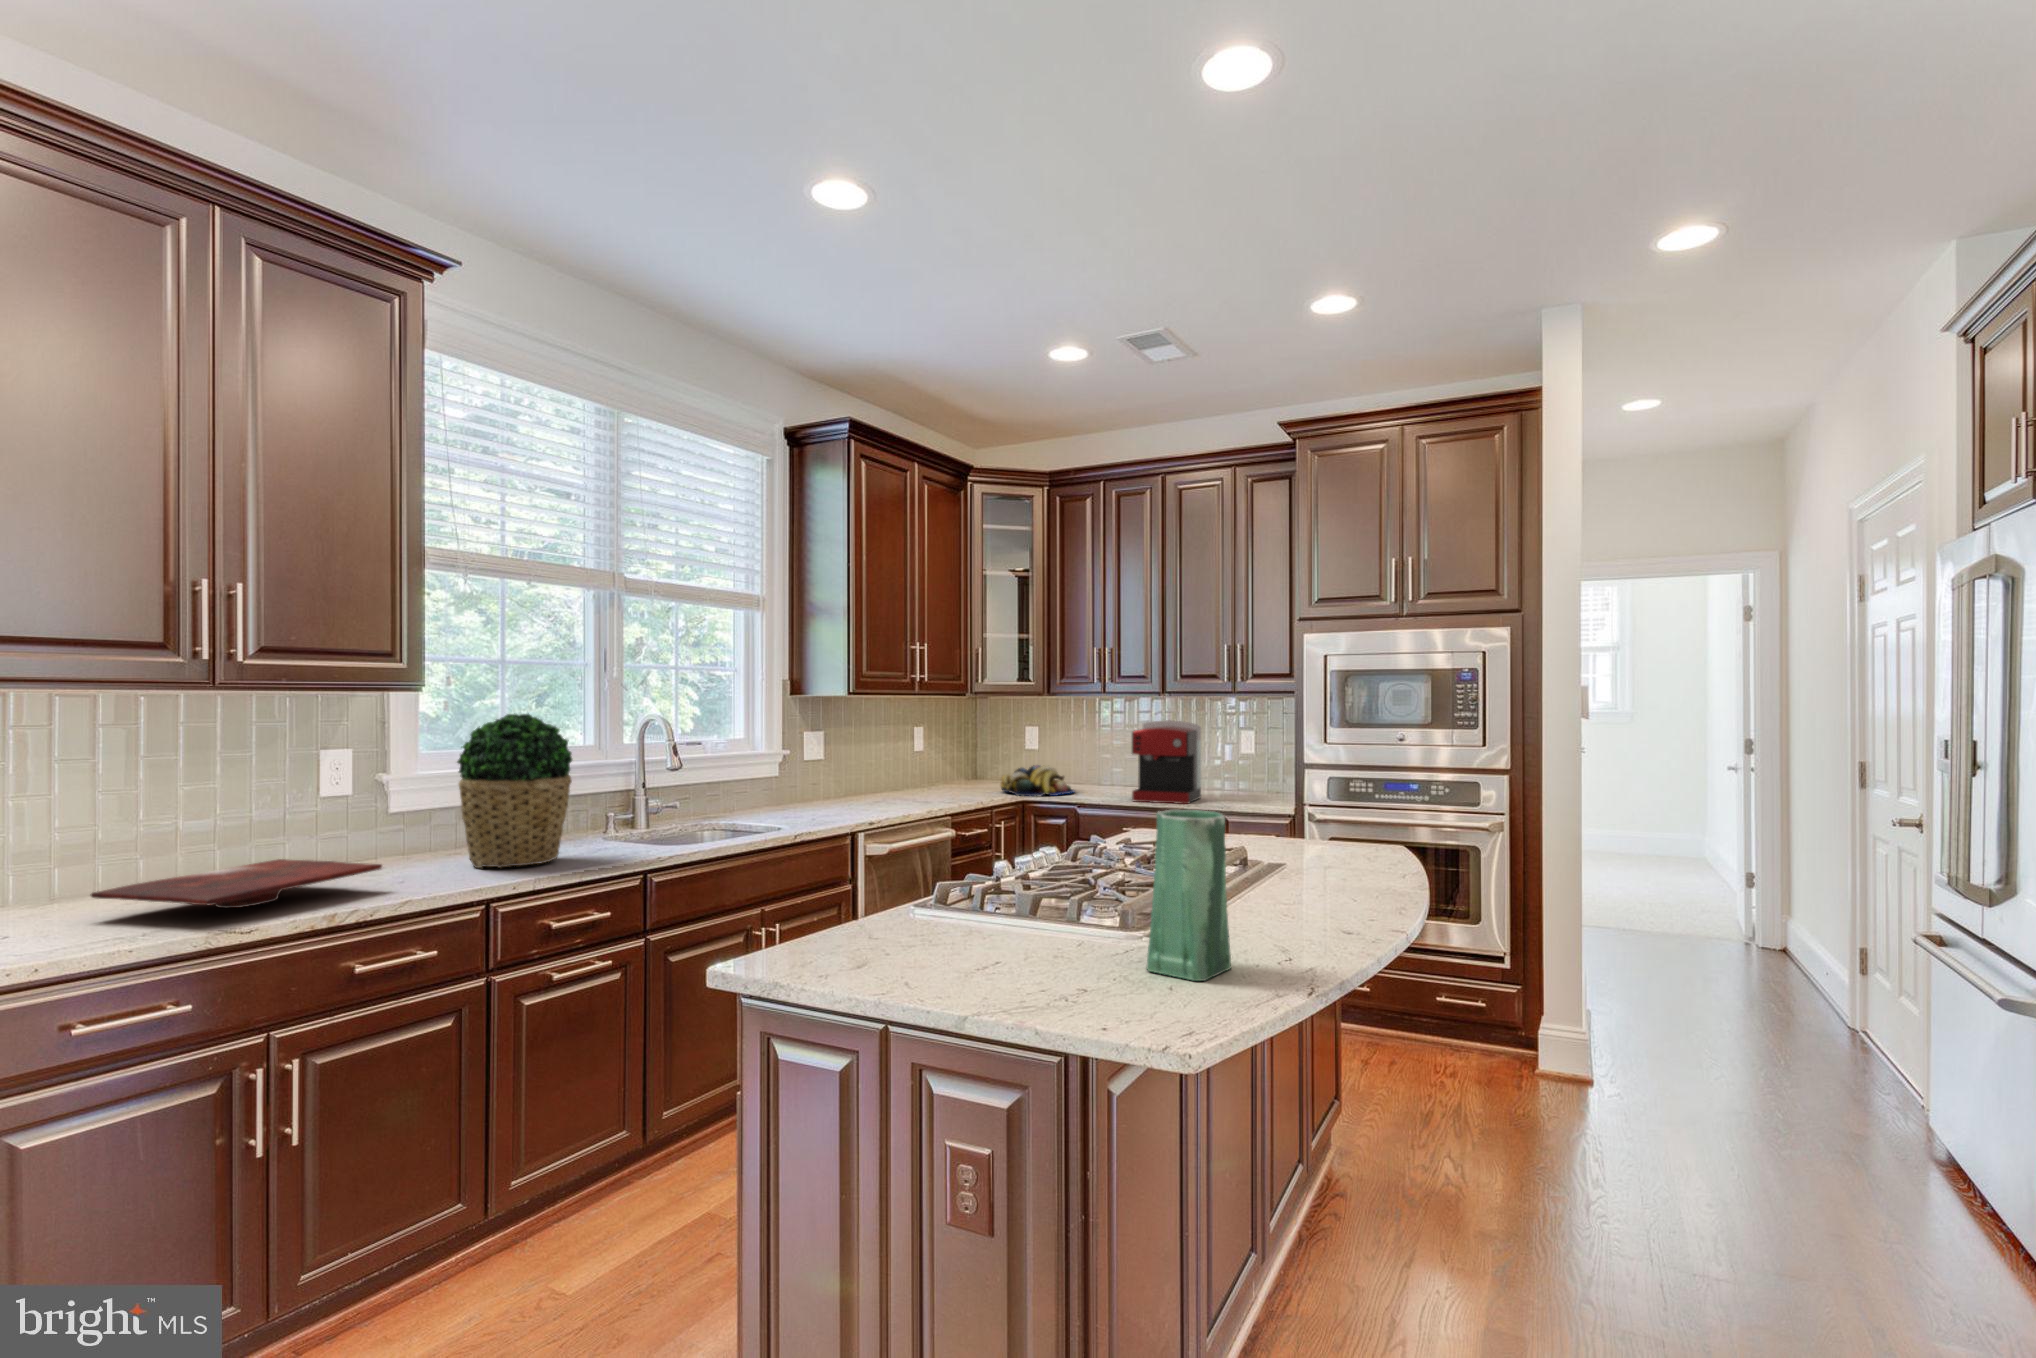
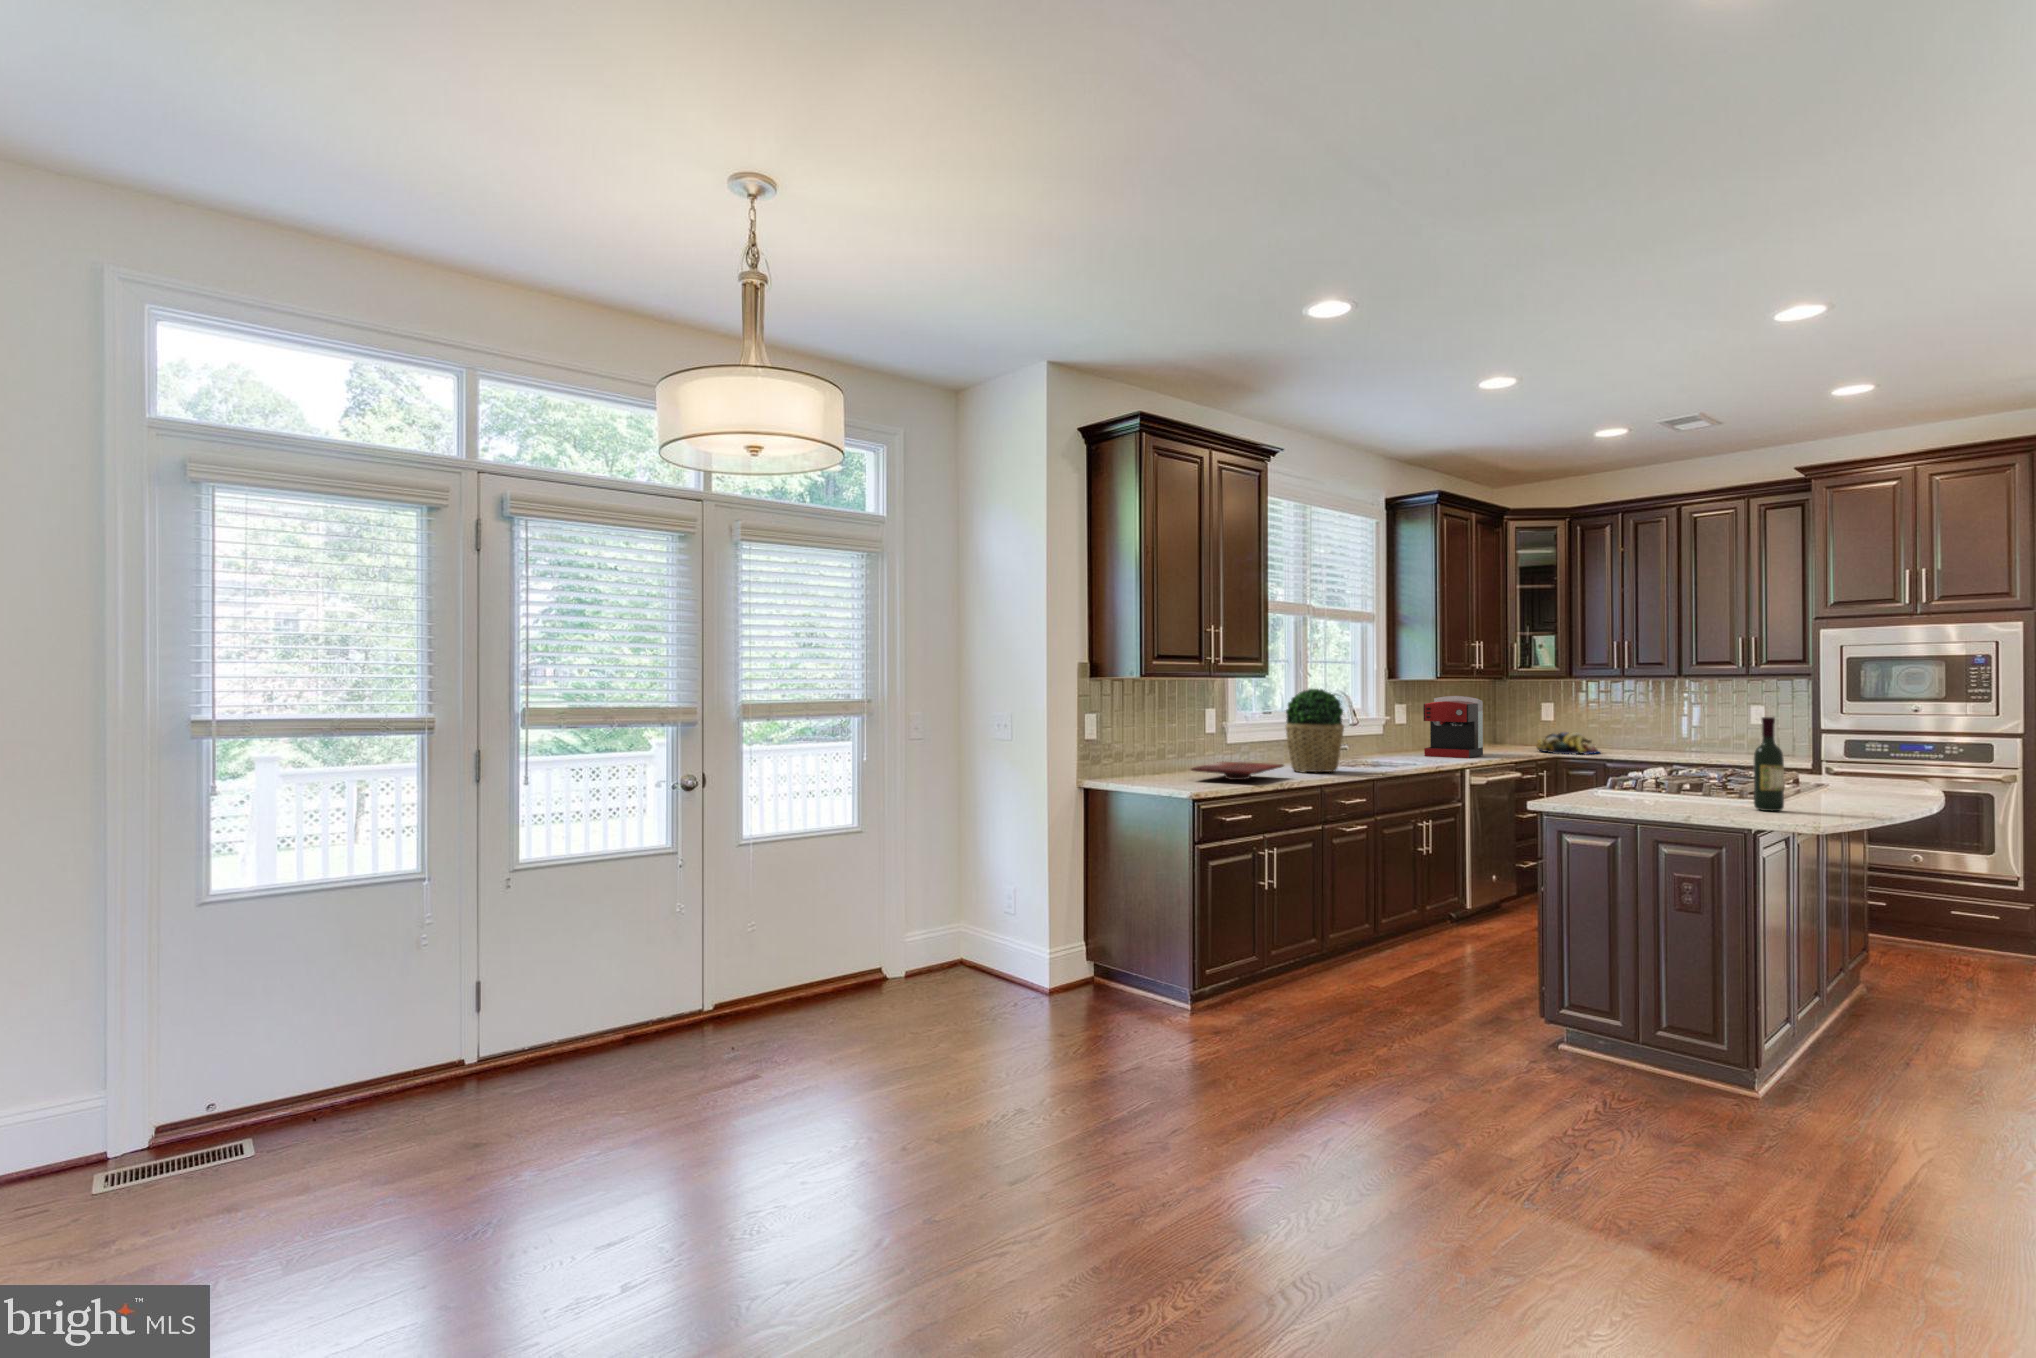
coffee maker: present [1132,720,1201,804] -> present [1424,696,1483,758]
wine bottle: none [1071,787,1123,994] -> present [1754,717,1784,811]
vase: present [1146,810,1231,981] -> none [1789,731,1838,811]

